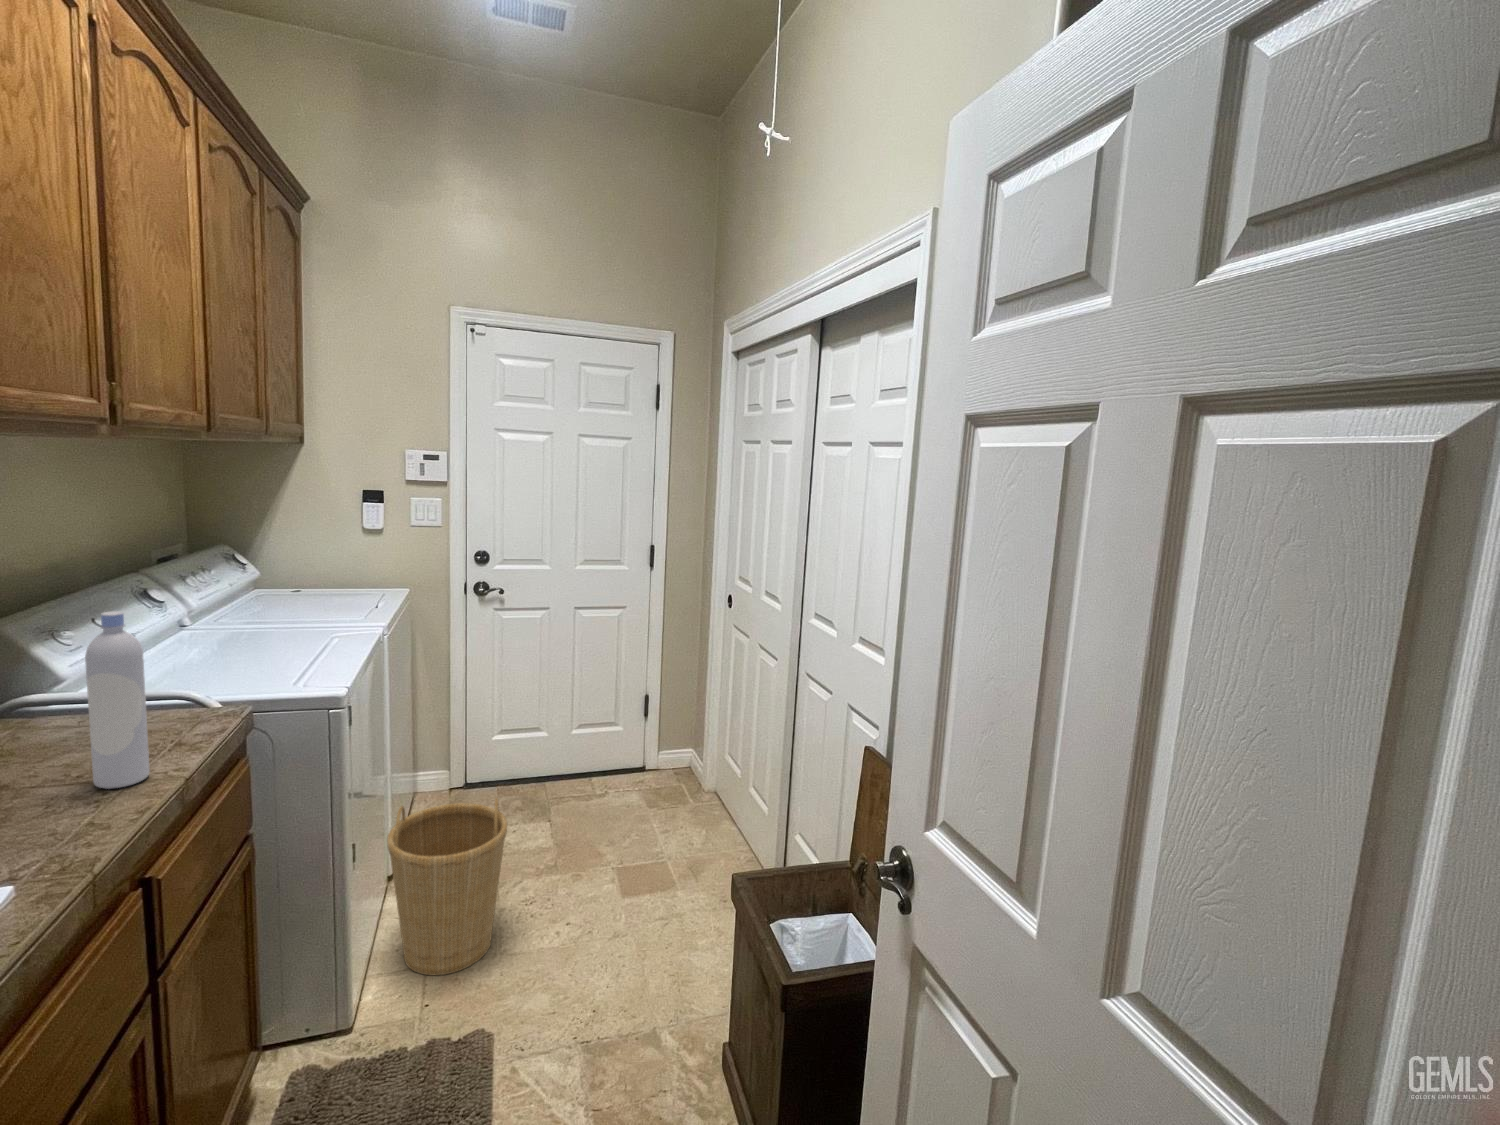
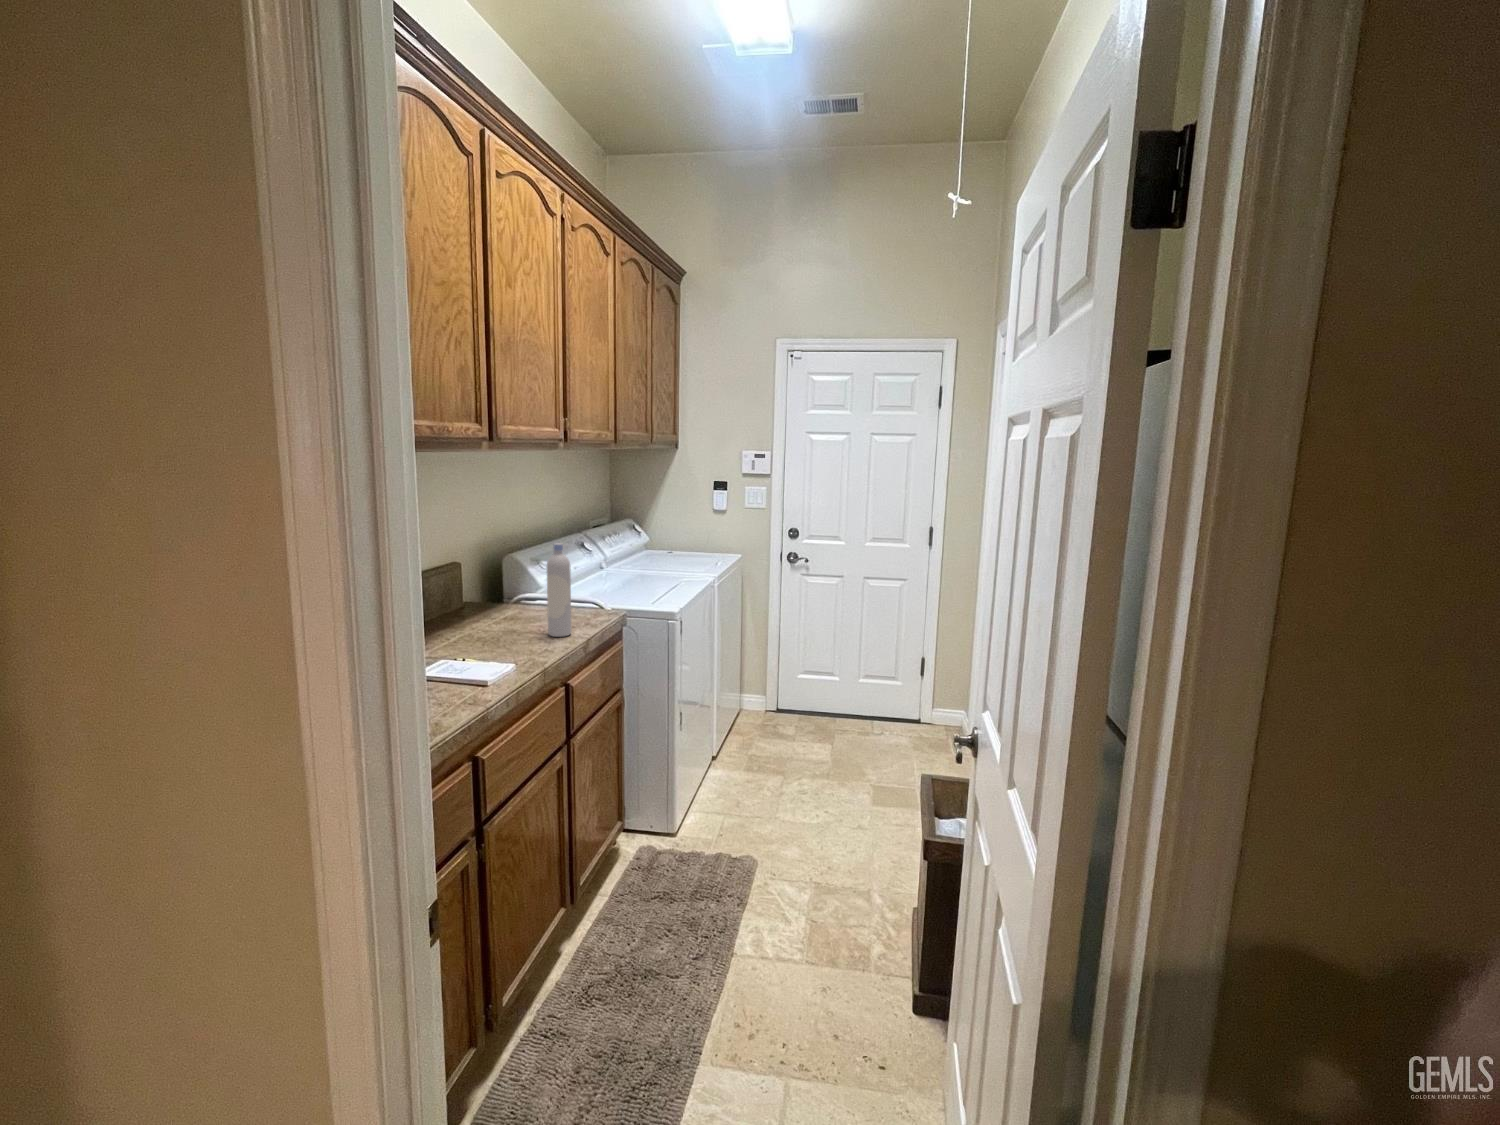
basket: present [387,798,507,975] -> none [704,699,783,821]

